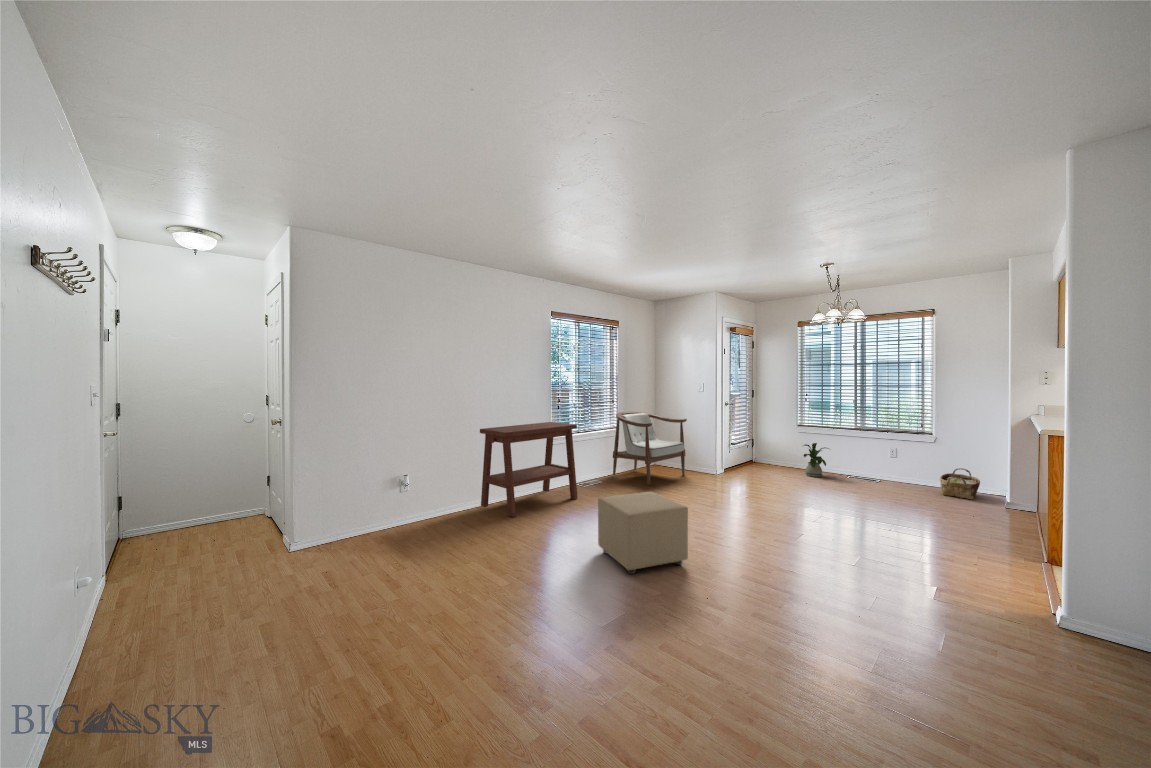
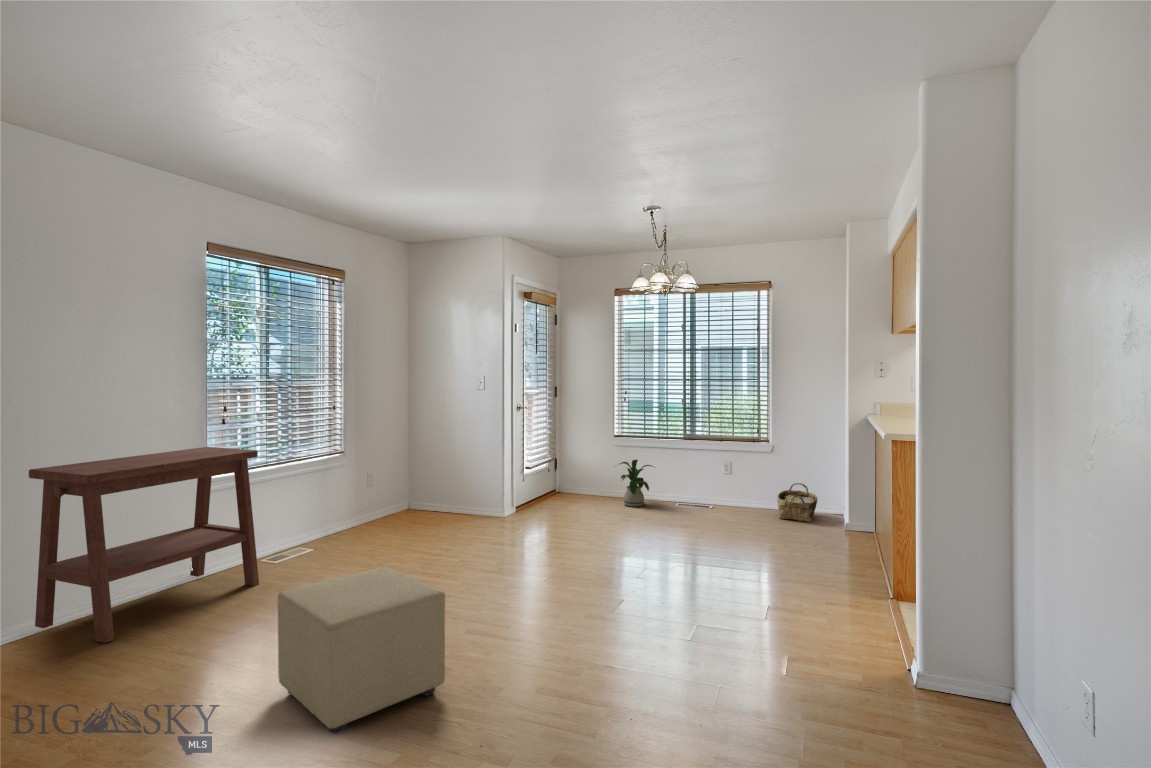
armchair: present [613,412,687,485] -> none [334,423,458,543]

